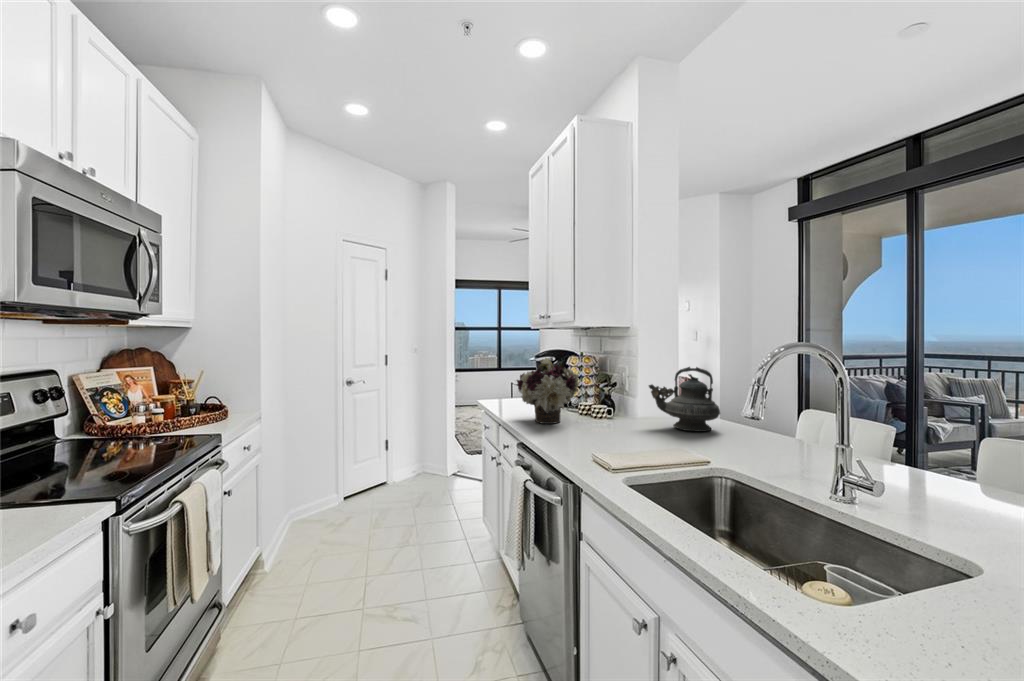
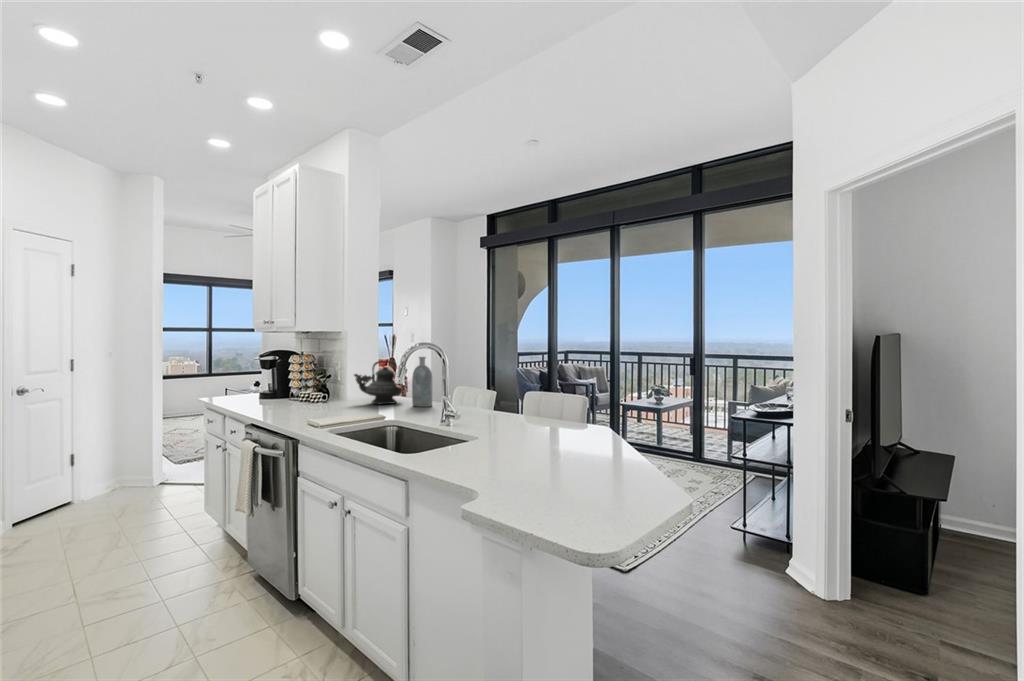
flower arrangement: present [517,358,579,424] -> none [242,355,299,409]
bottle: none [740,364,775,443] -> present [412,357,432,407]

